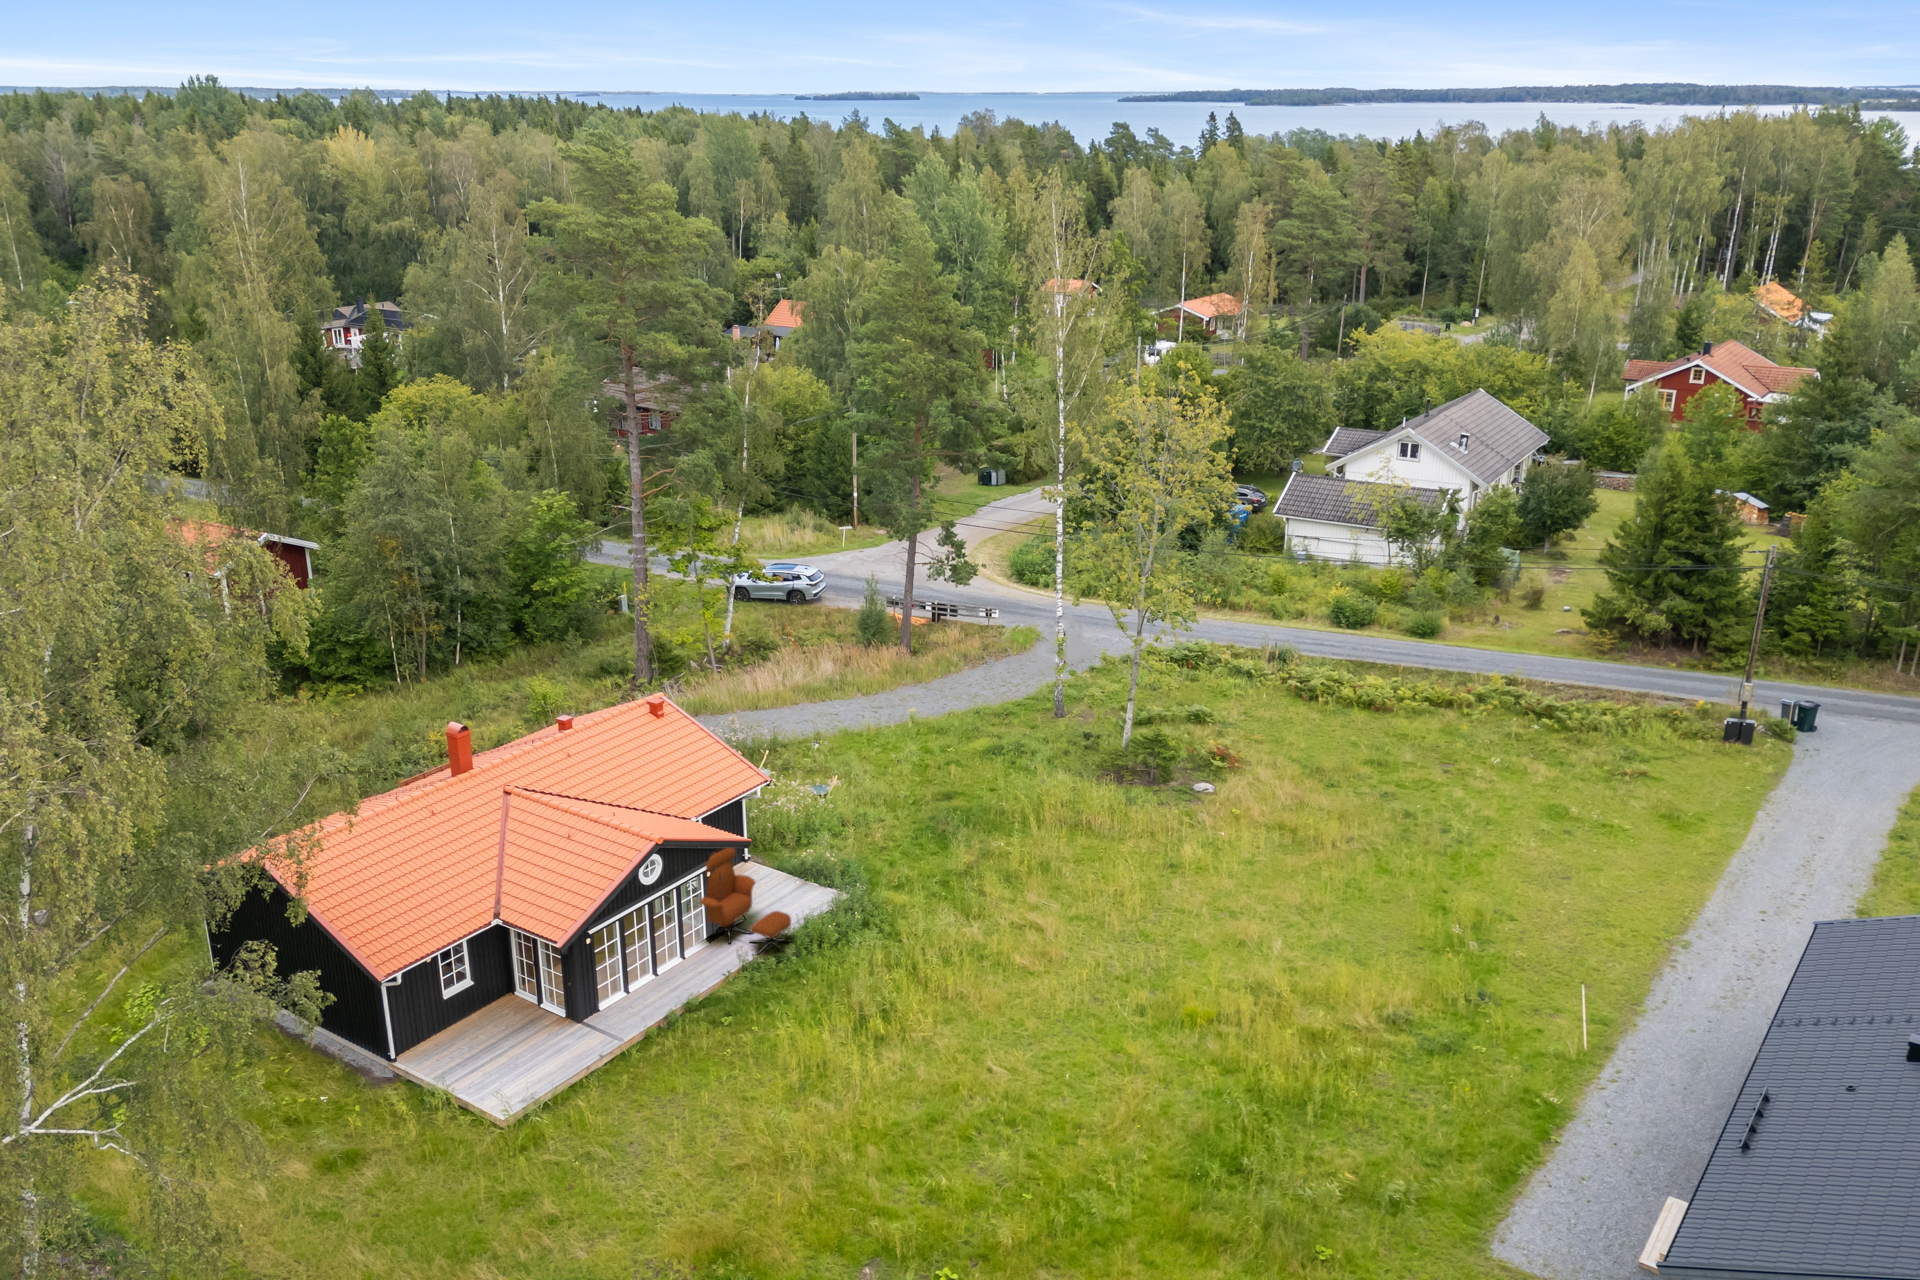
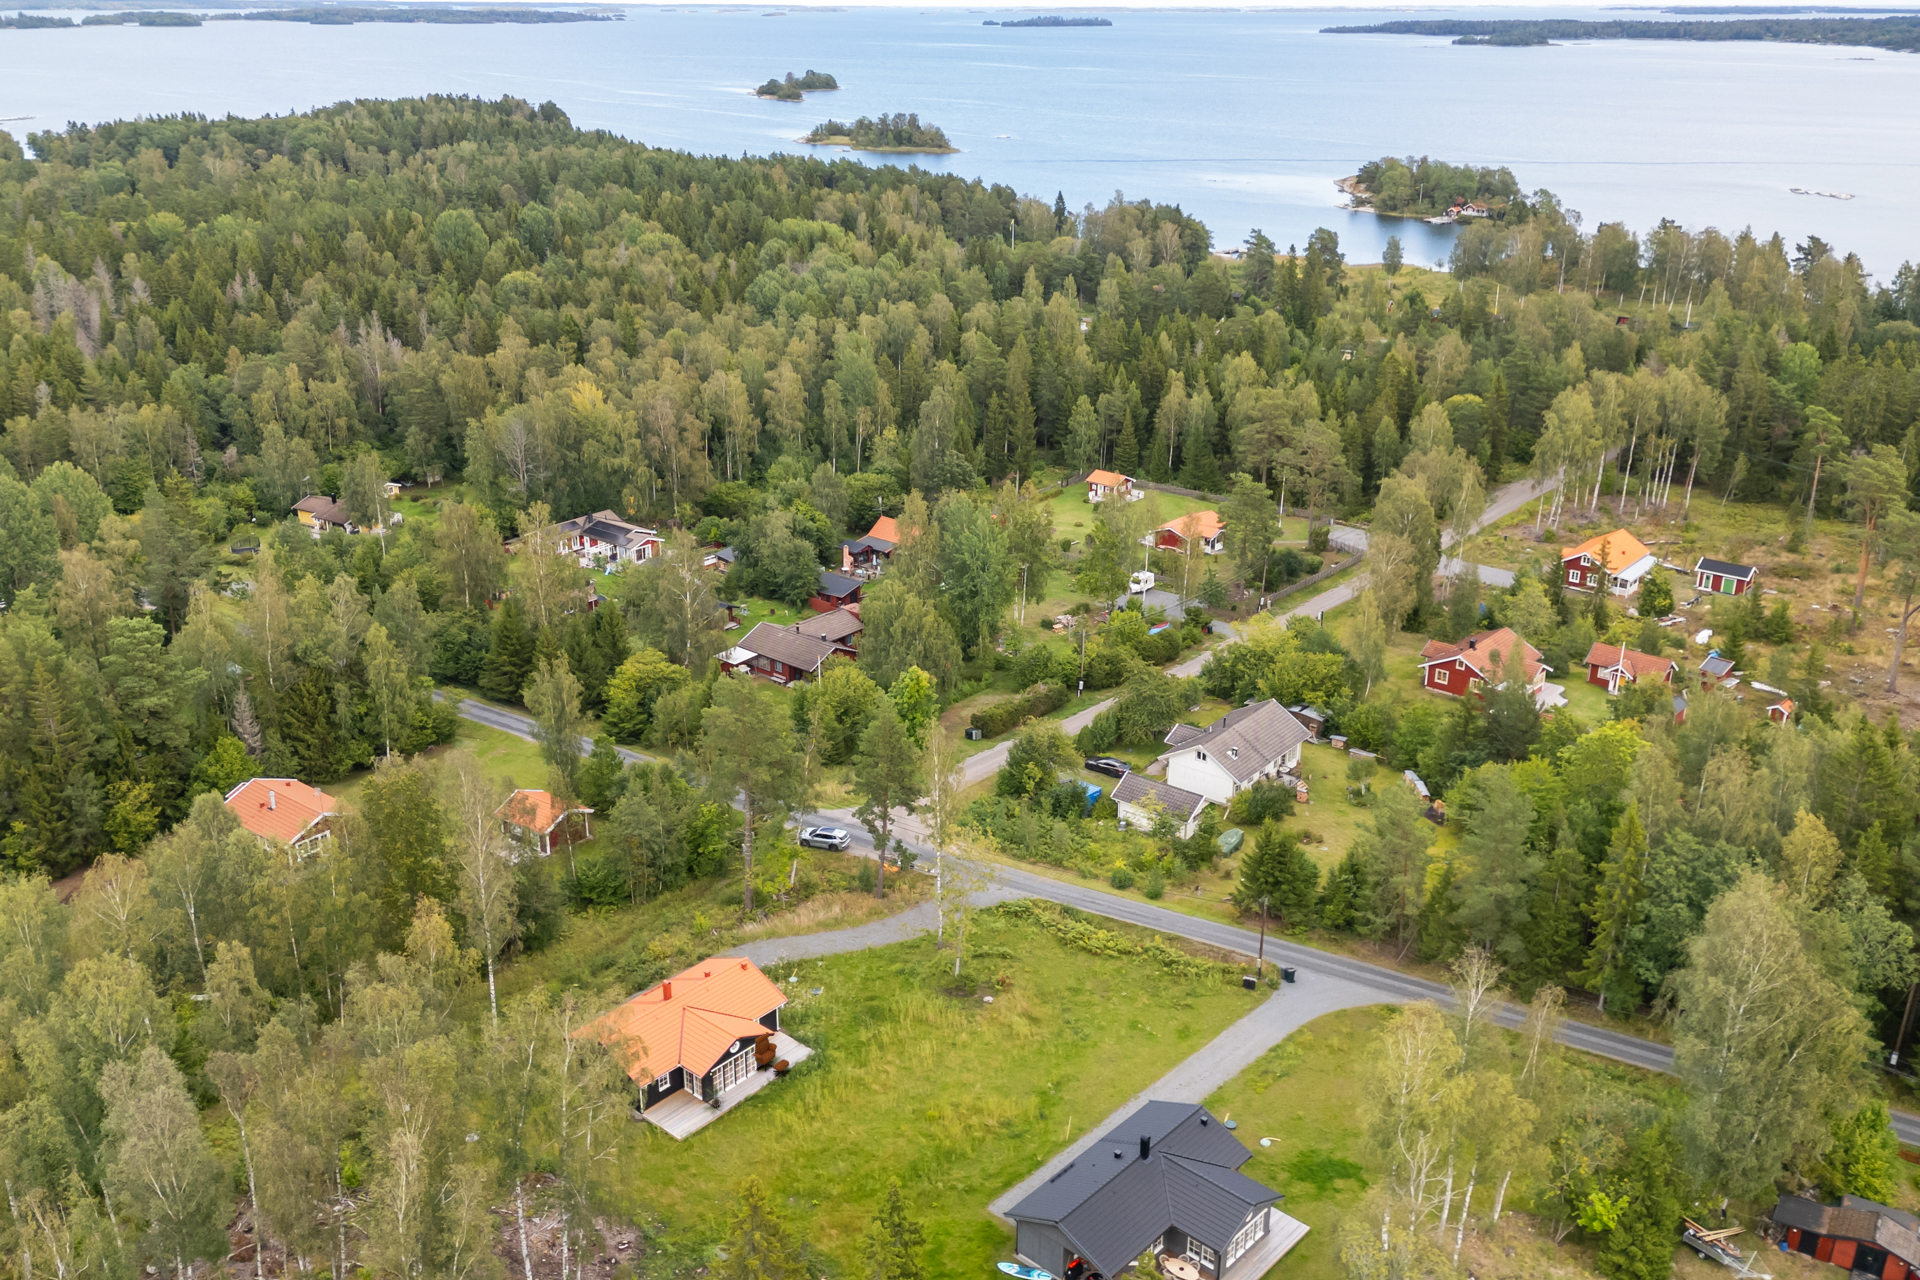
decorative plant: none [573,965,635,1032] -> present [708,1085,722,1107]

